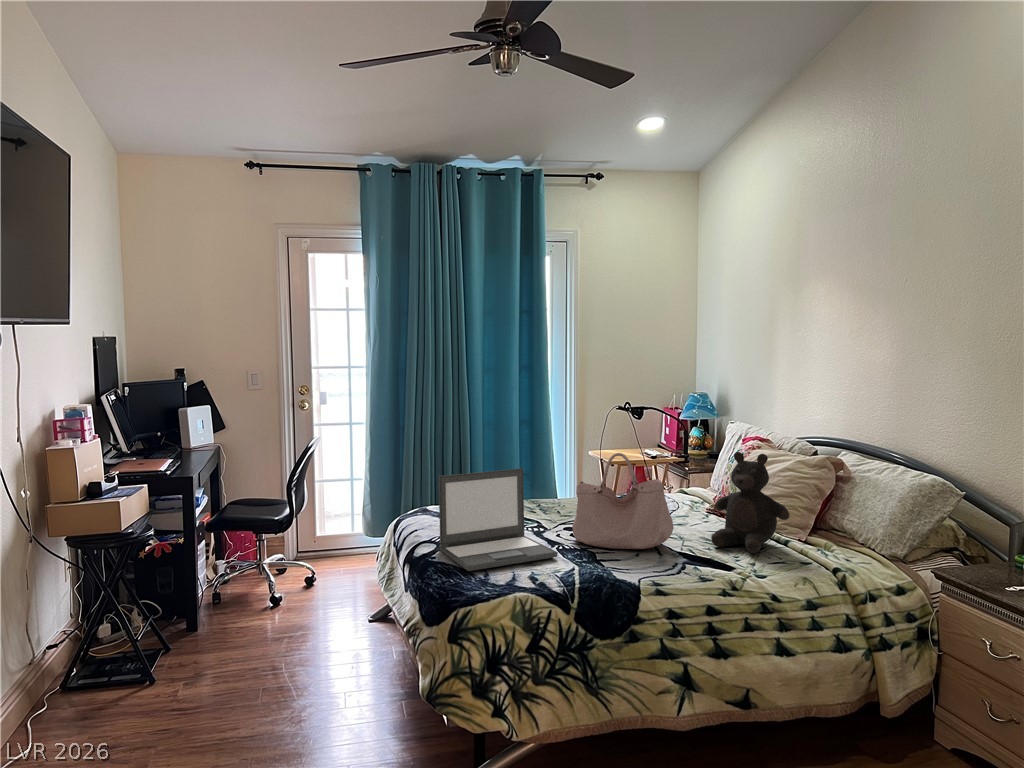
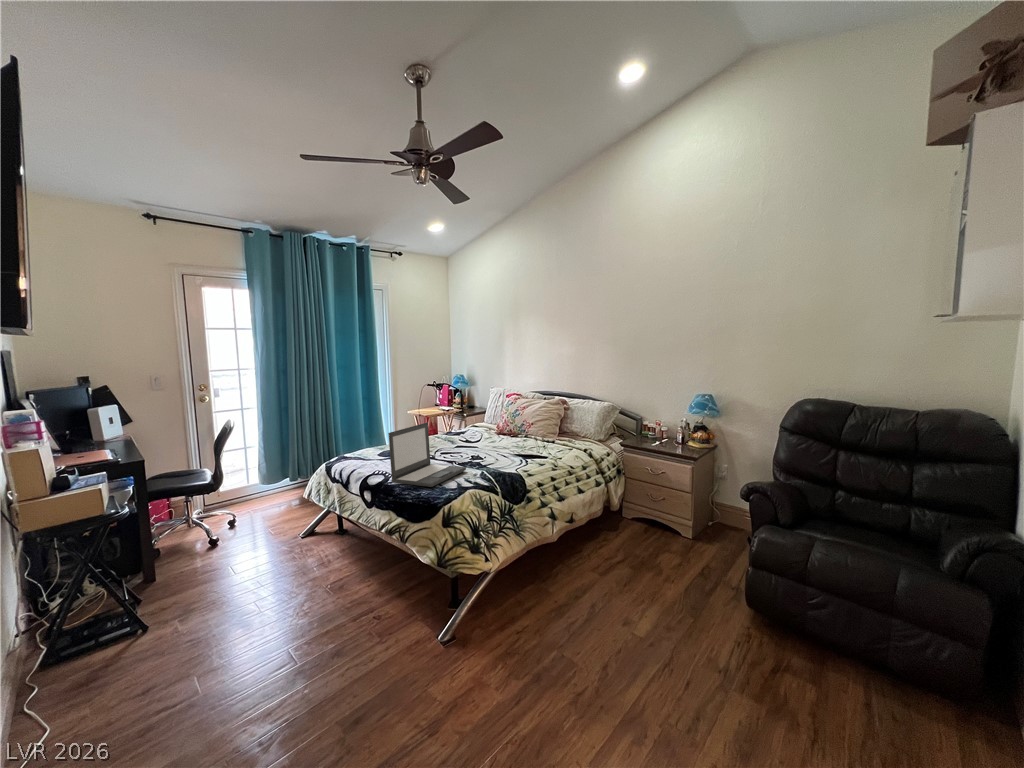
teddy bear: present [711,452,790,553] -> none [519,399,558,450]
handbag: present [572,453,674,549] -> none [457,406,512,461]

